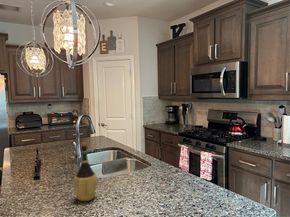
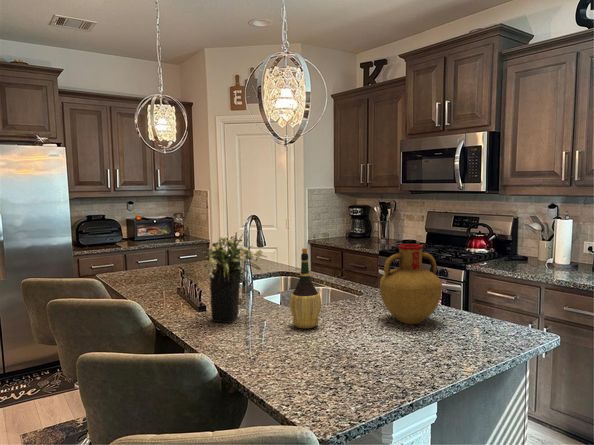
flower arrangement: none [11,129,67,193] -> present [203,232,266,323]
vase: none [142,138,187,199] -> present [380,244,442,324]

